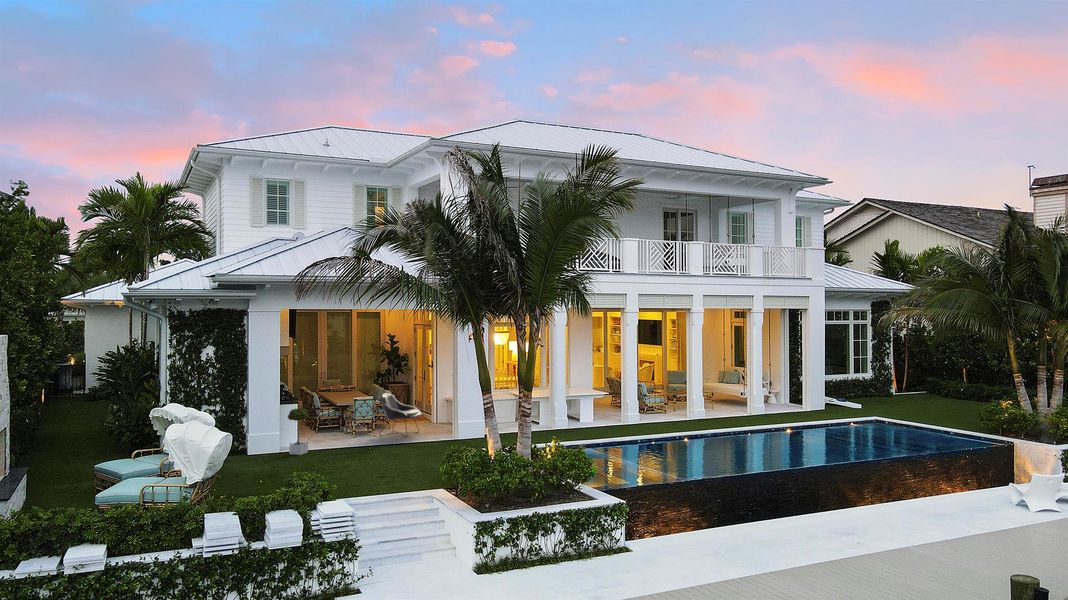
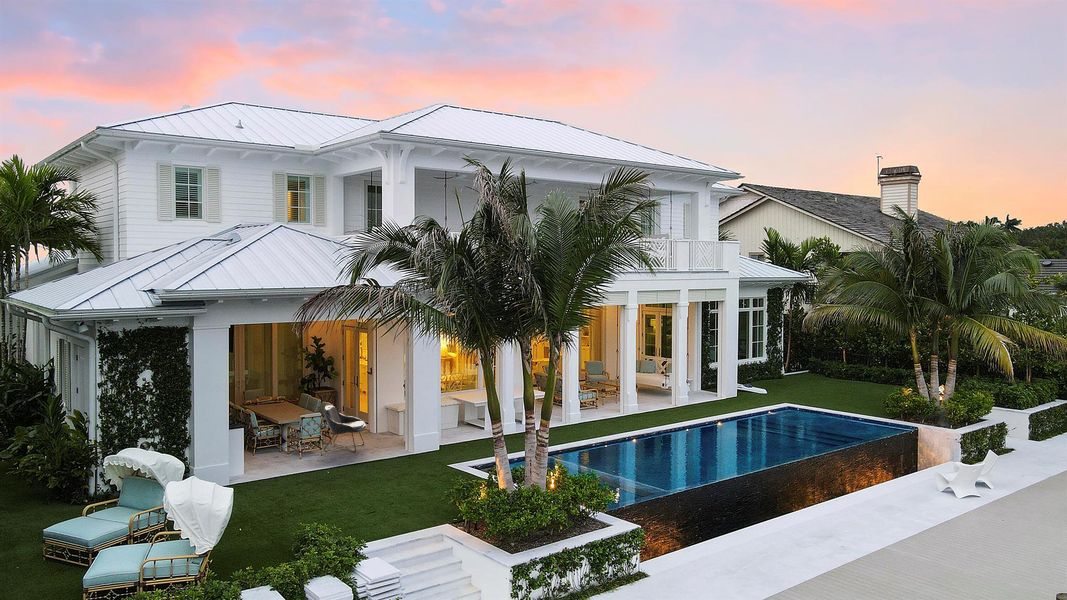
potted tree: present [288,408,309,455] -> none [237,433,259,483]

